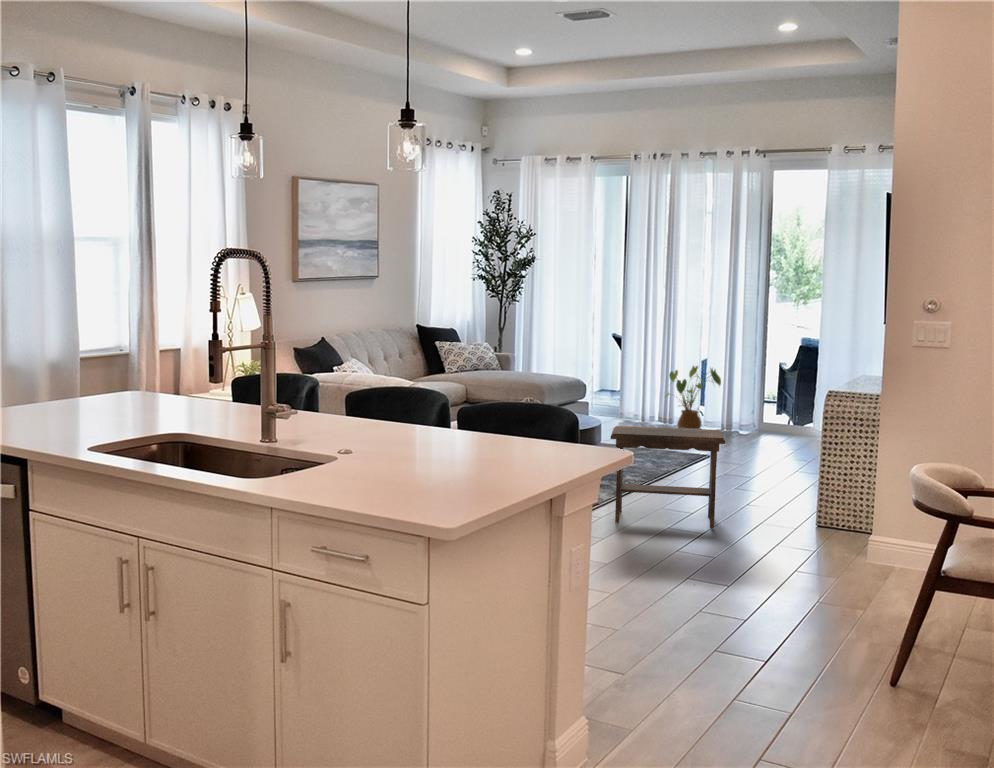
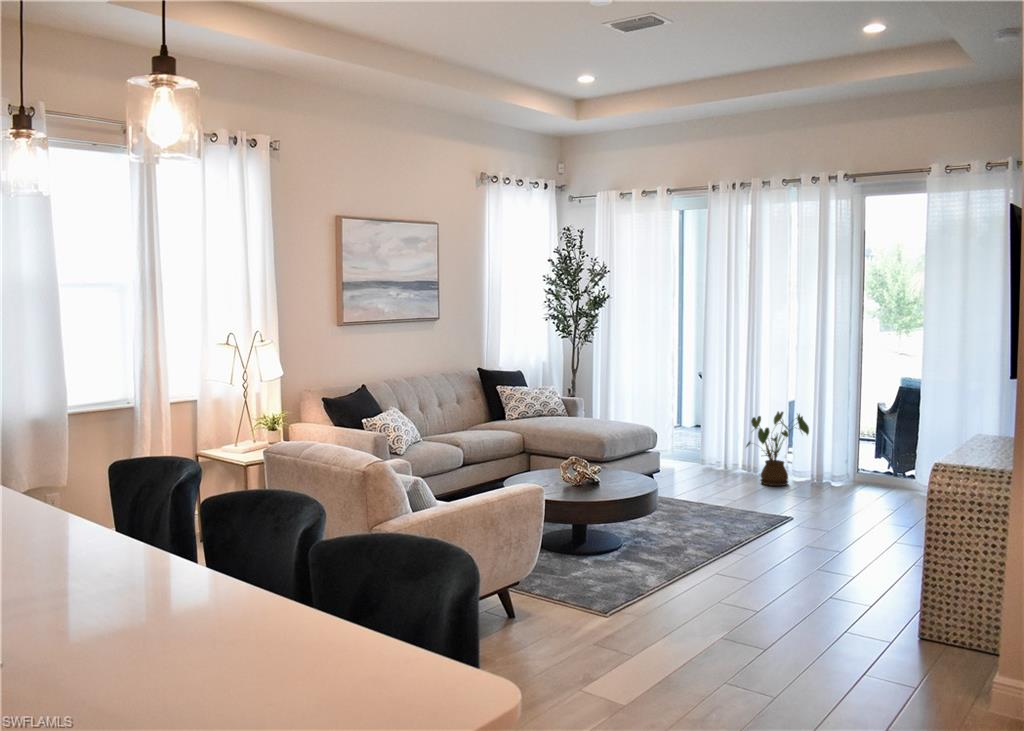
footstool: present [611,426,725,528] -> none [652,503,797,640]

